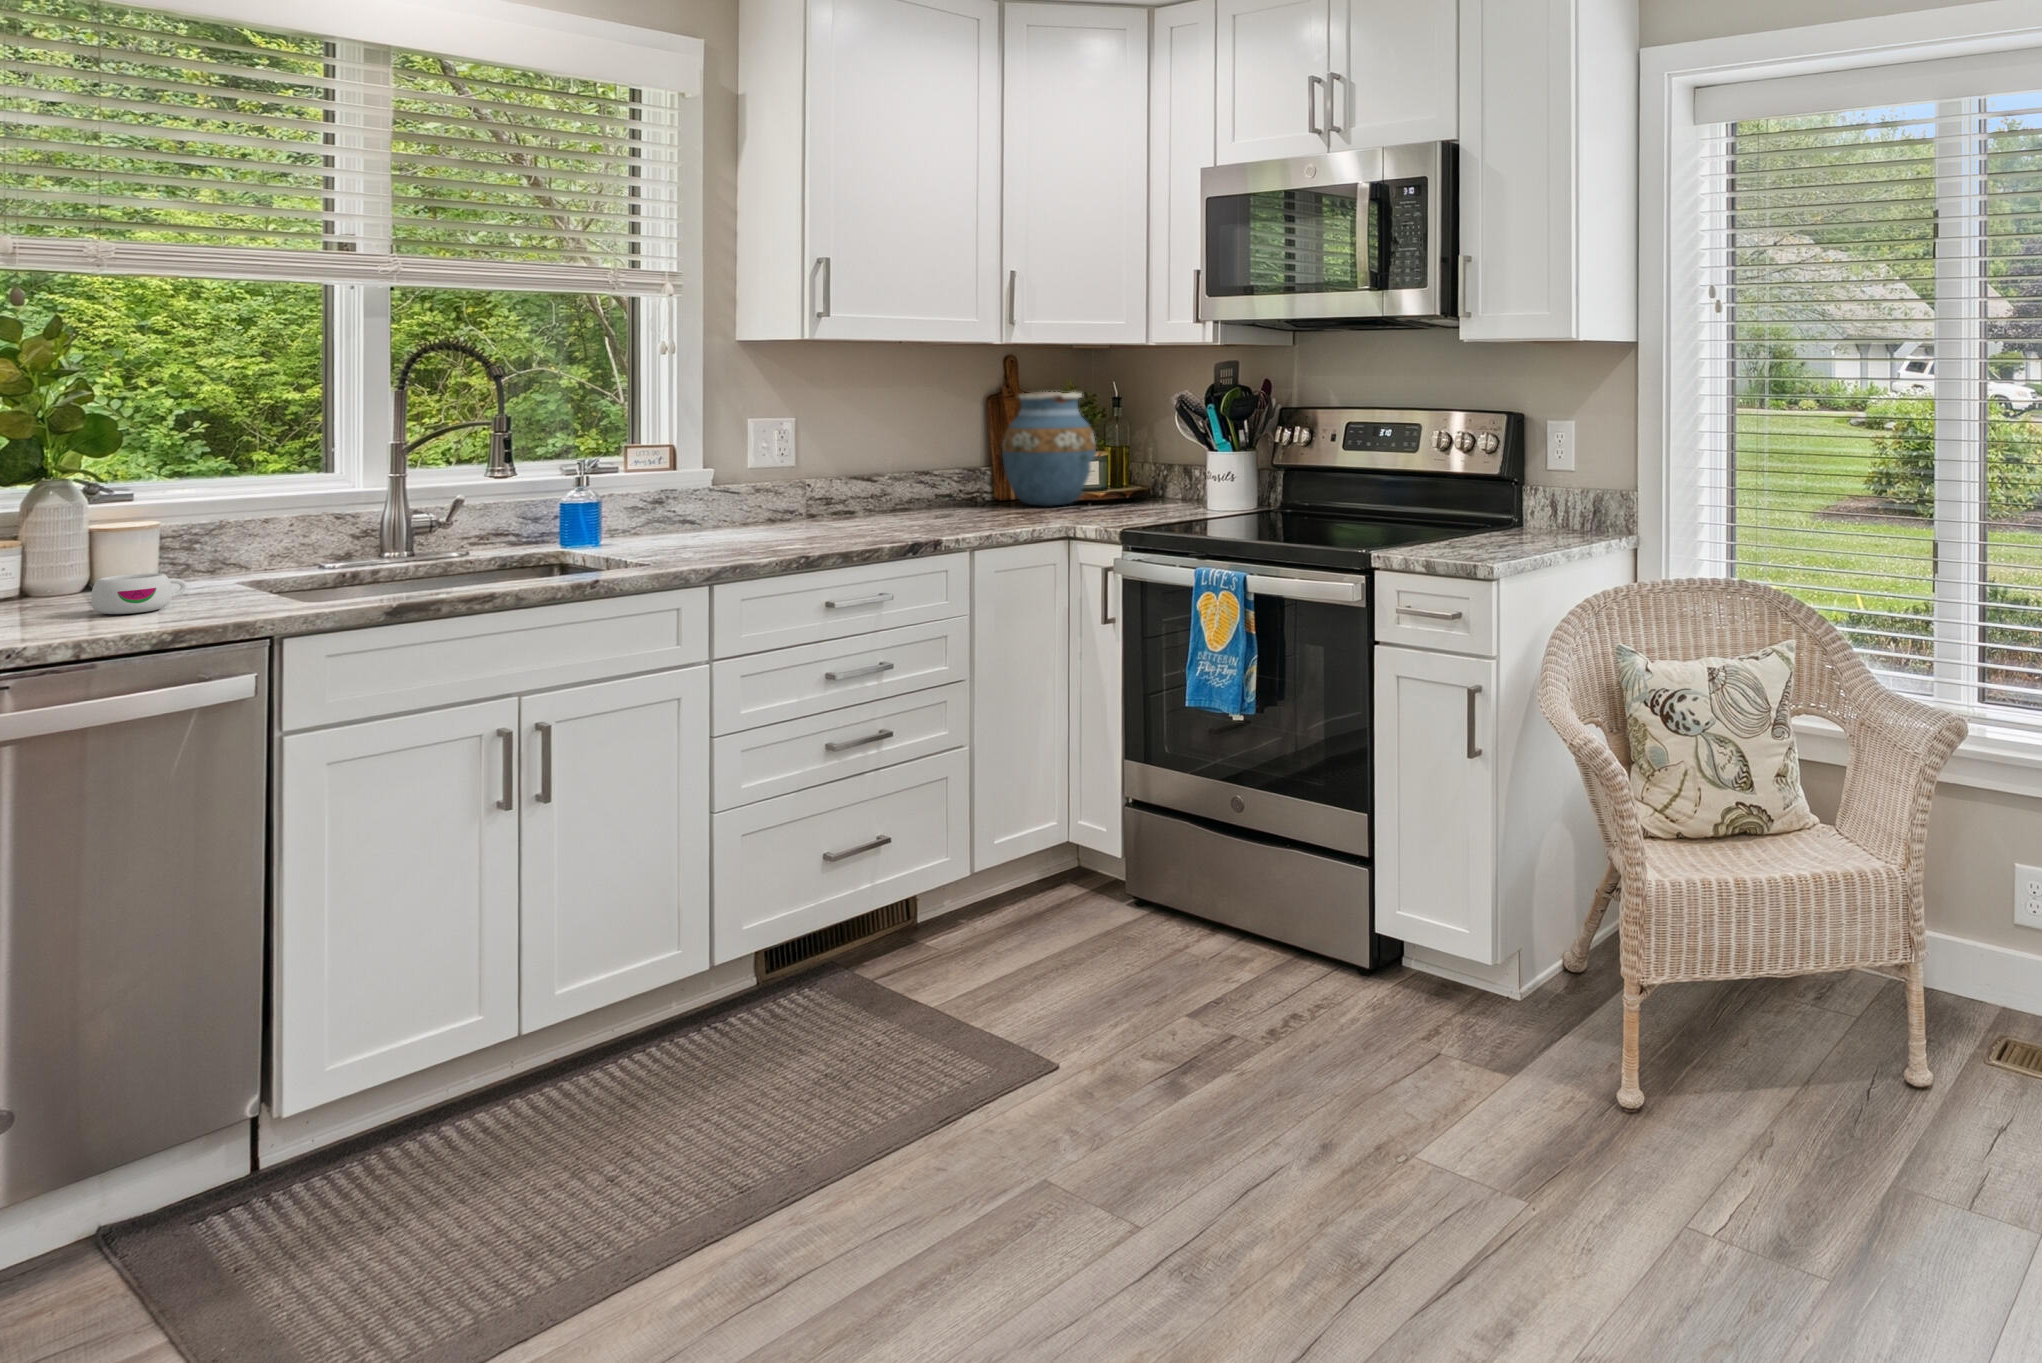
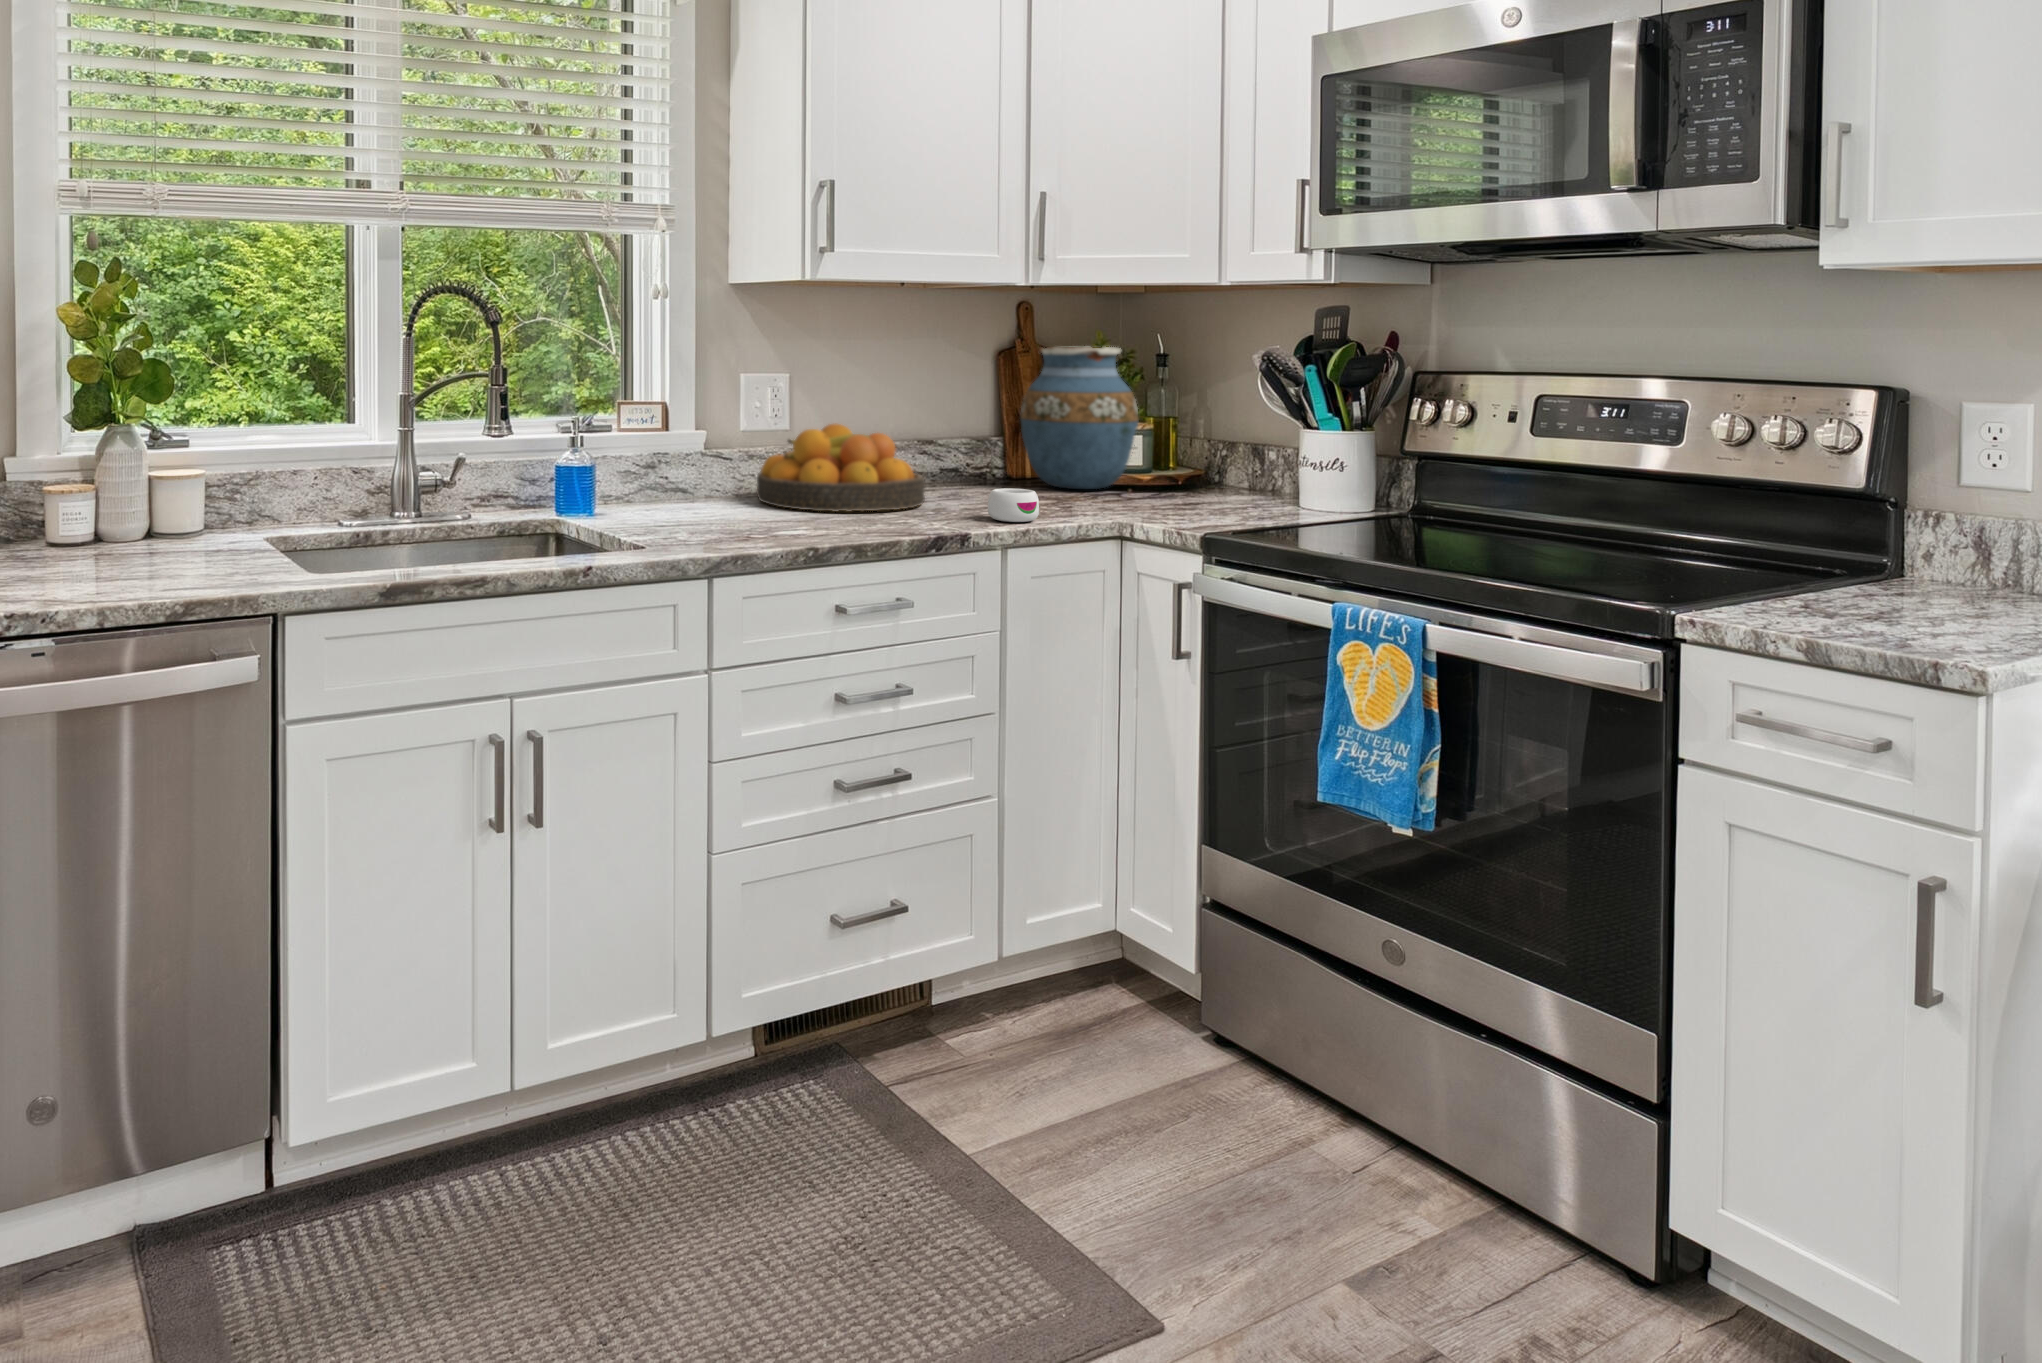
fruit bowl: none [761,460,913,532] -> present [757,424,925,512]
mug: present [91,573,186,614] -> present [988,488,1039,522]

